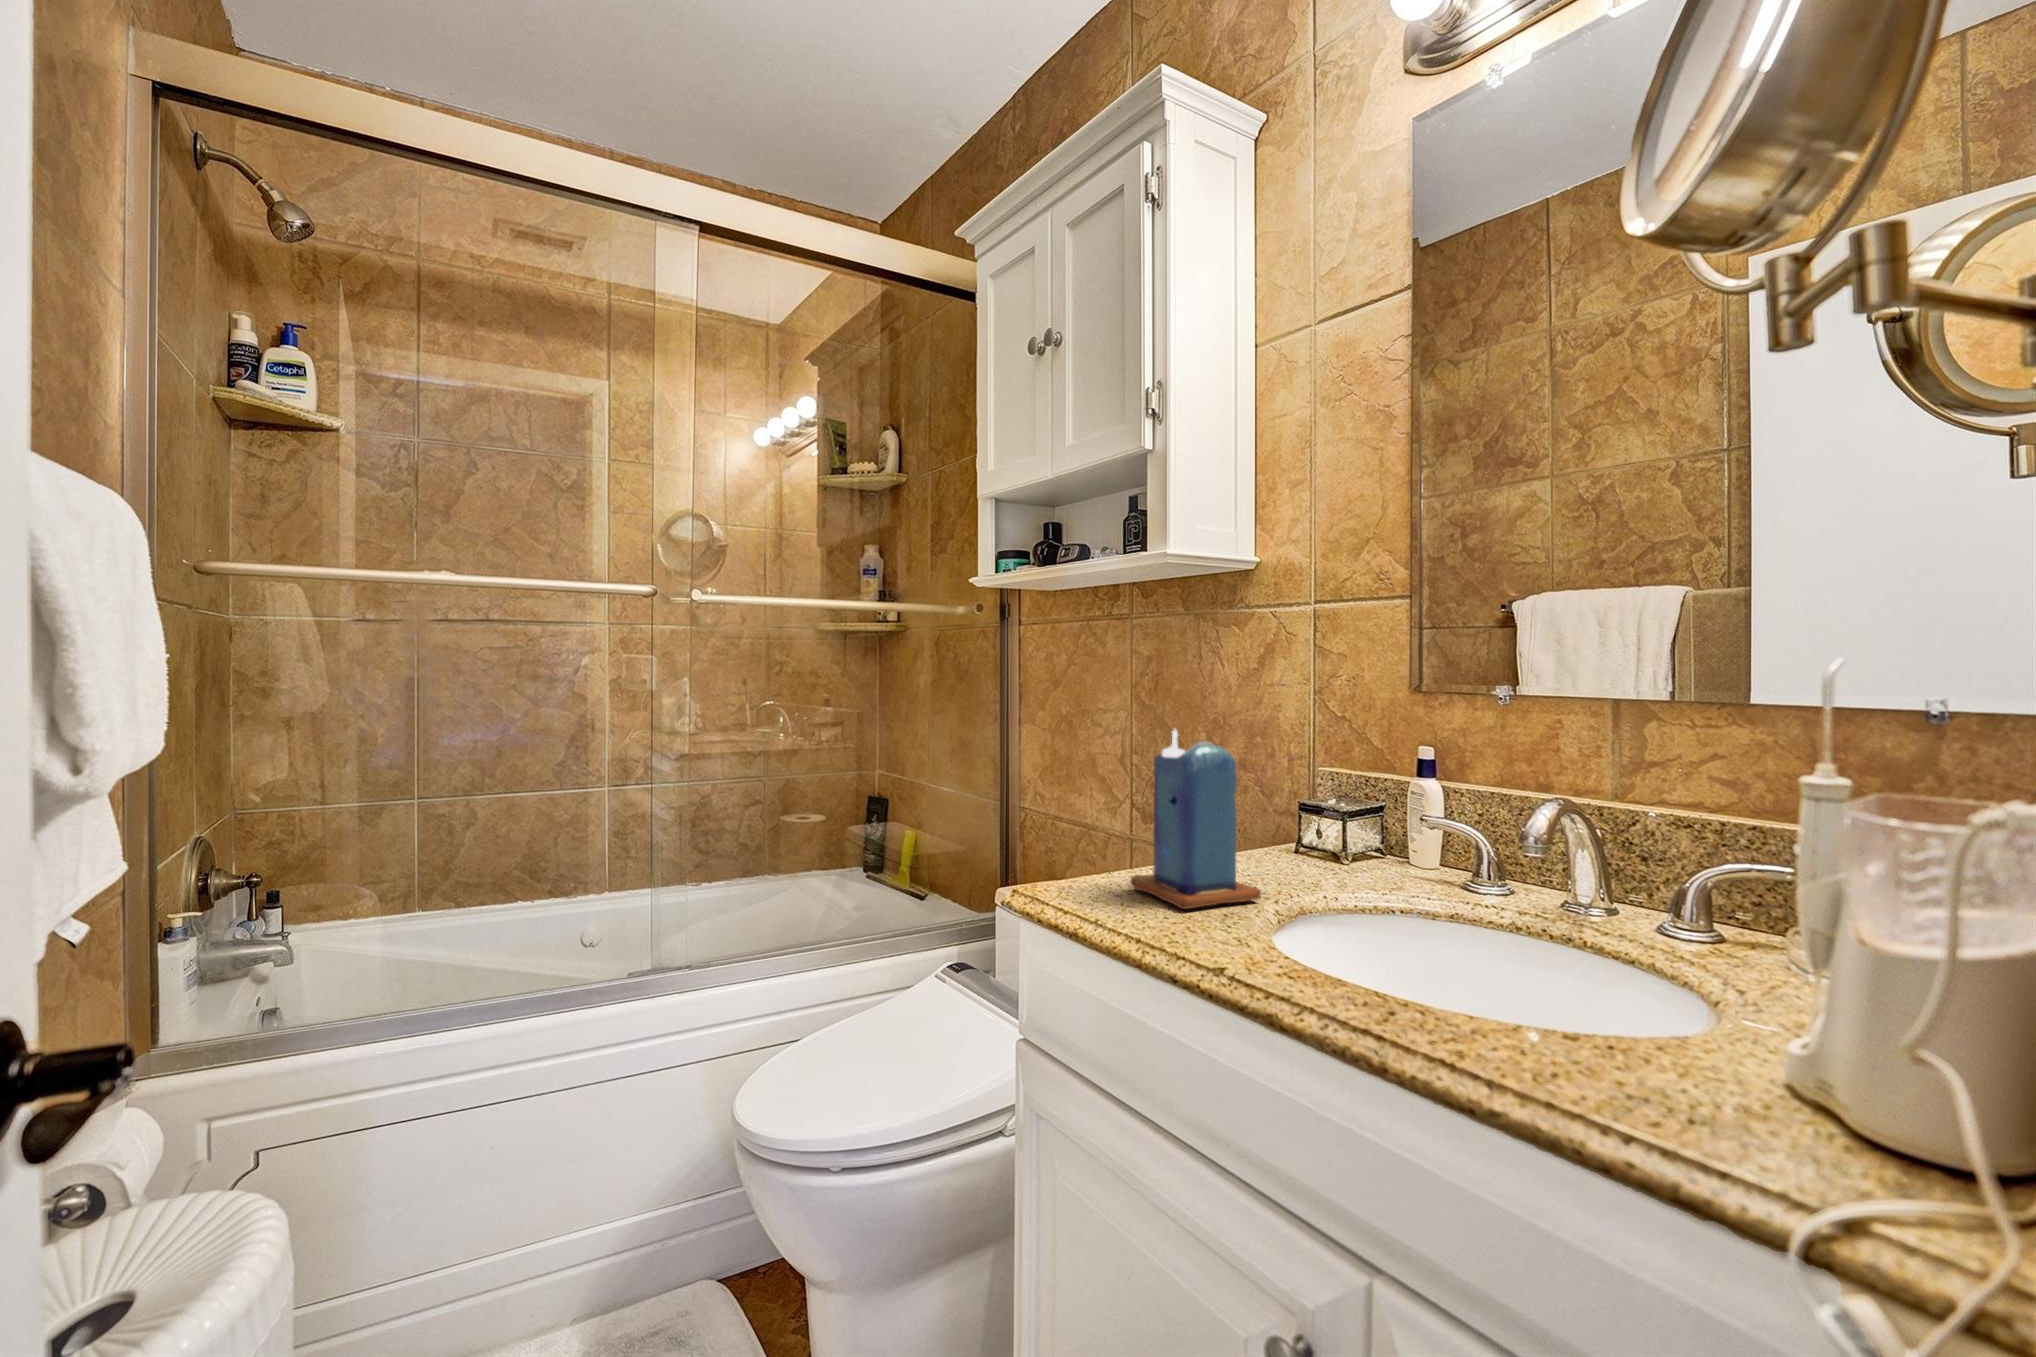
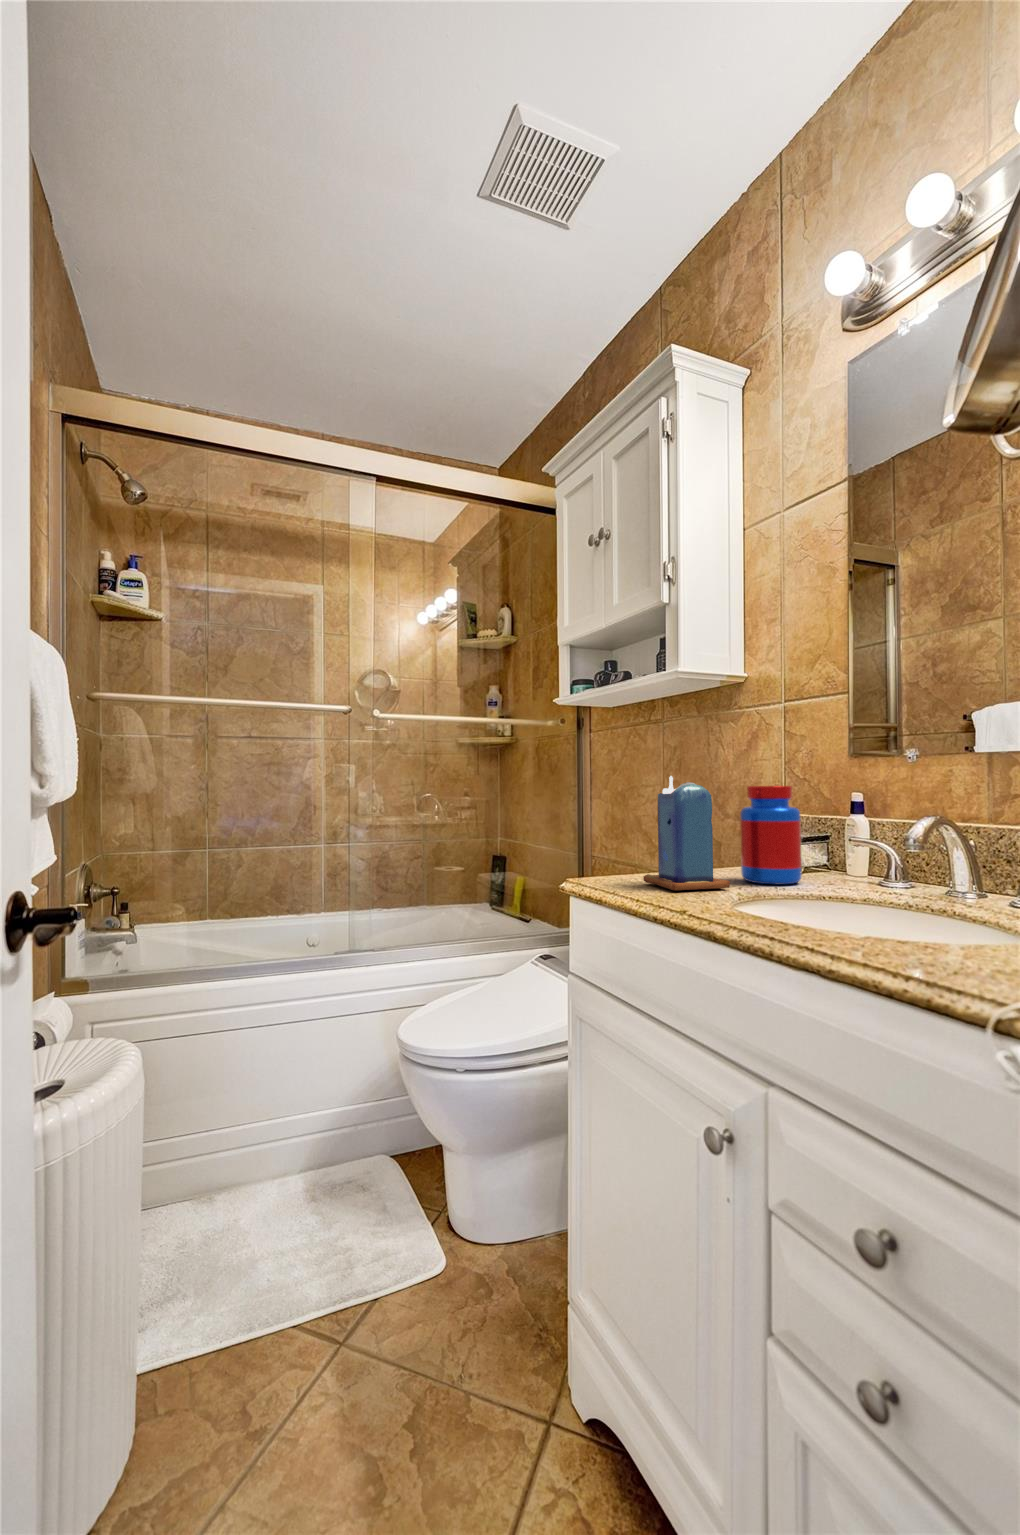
jar: none [1267,738,1353,887] -> present [740,786,802,884]

